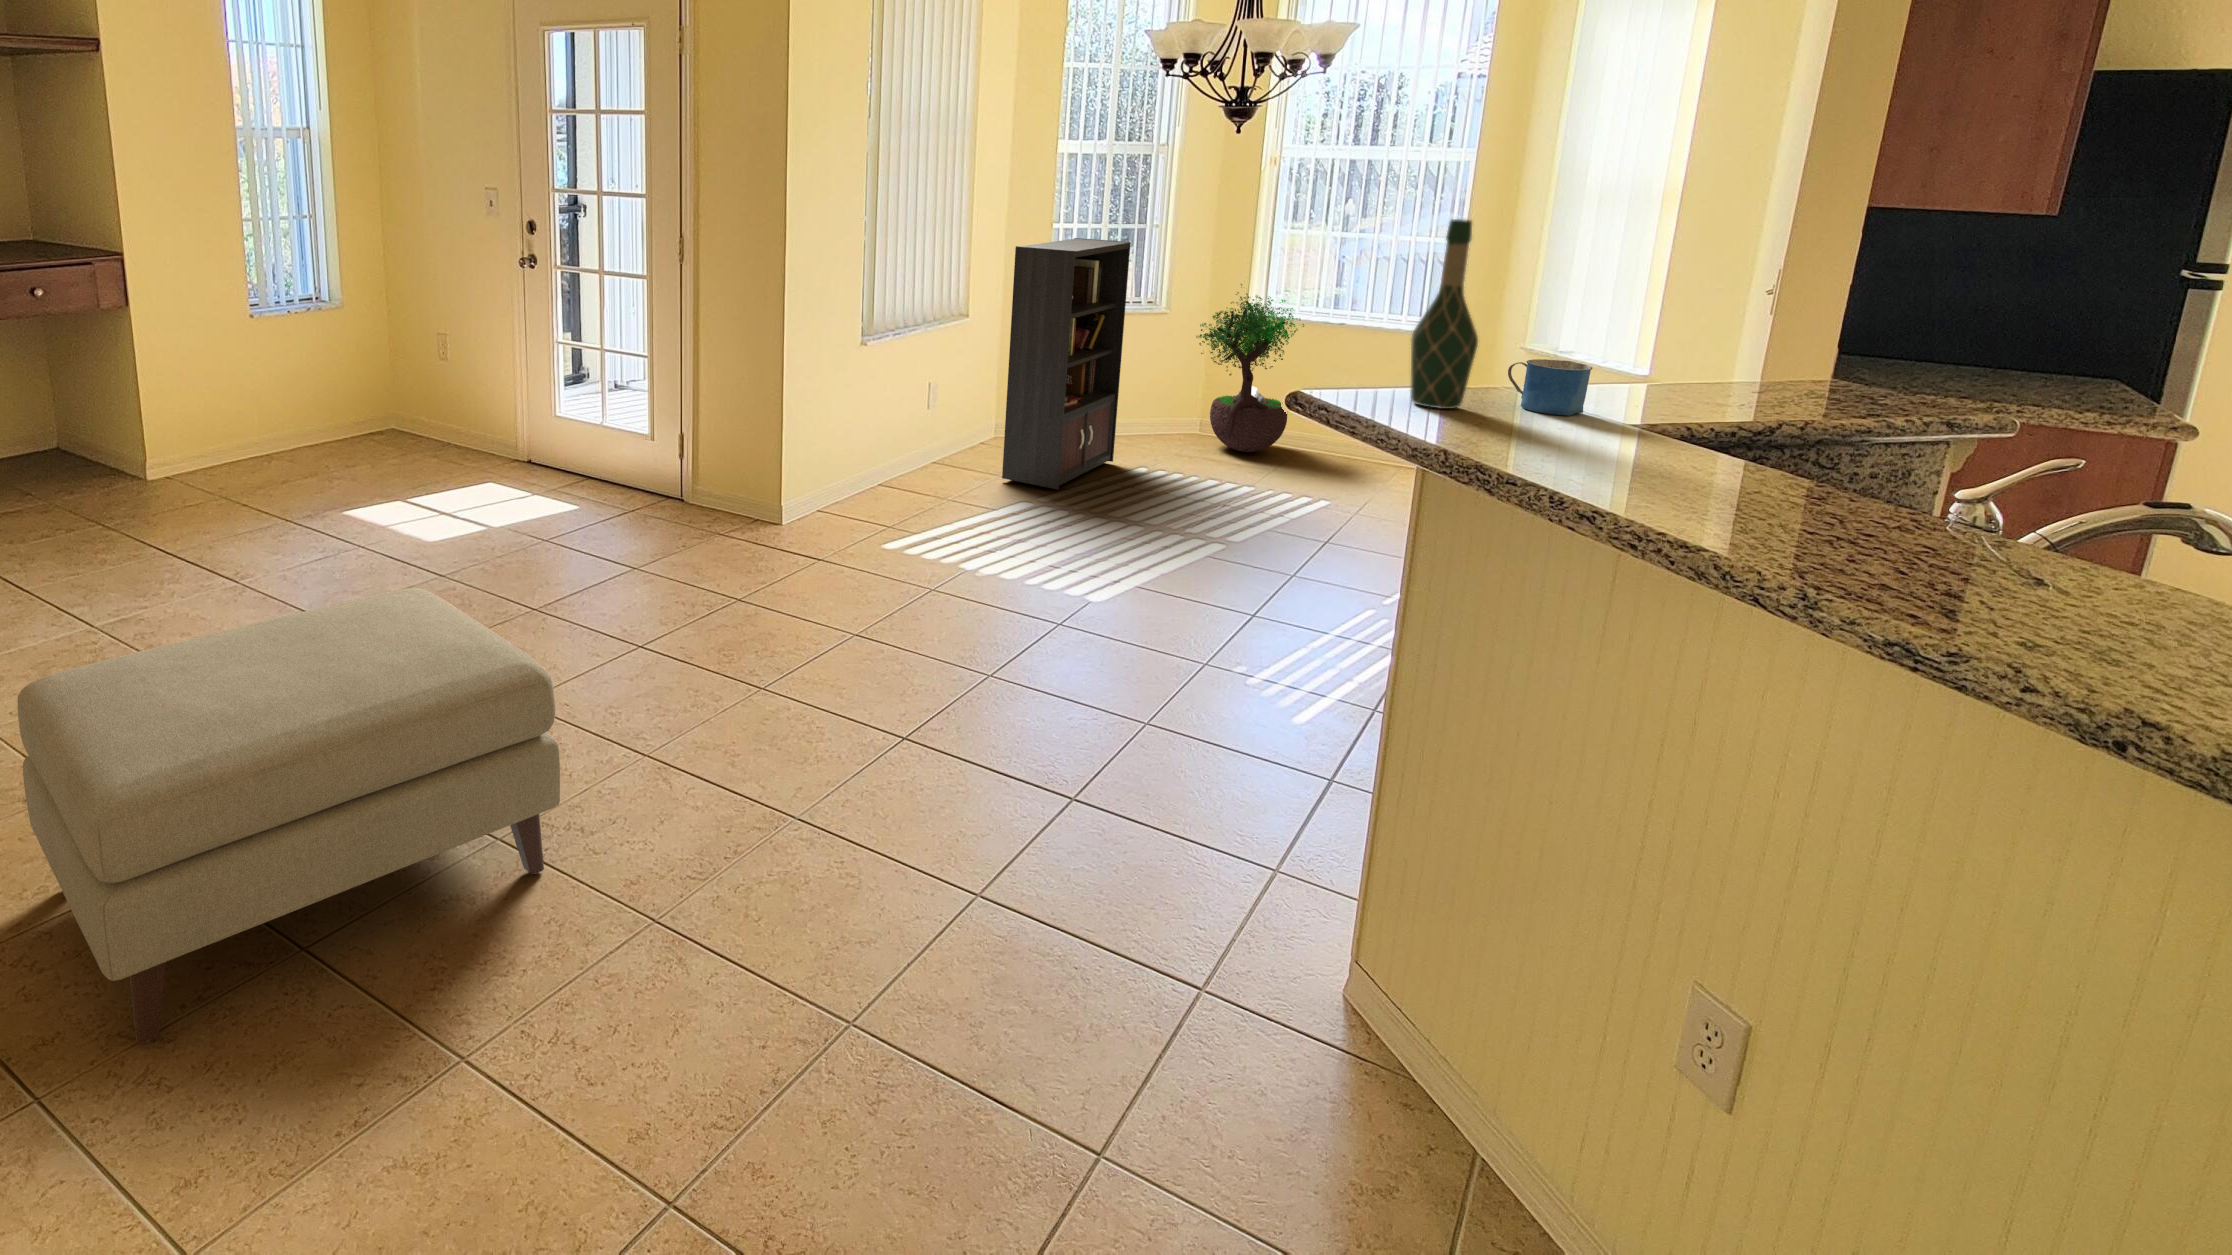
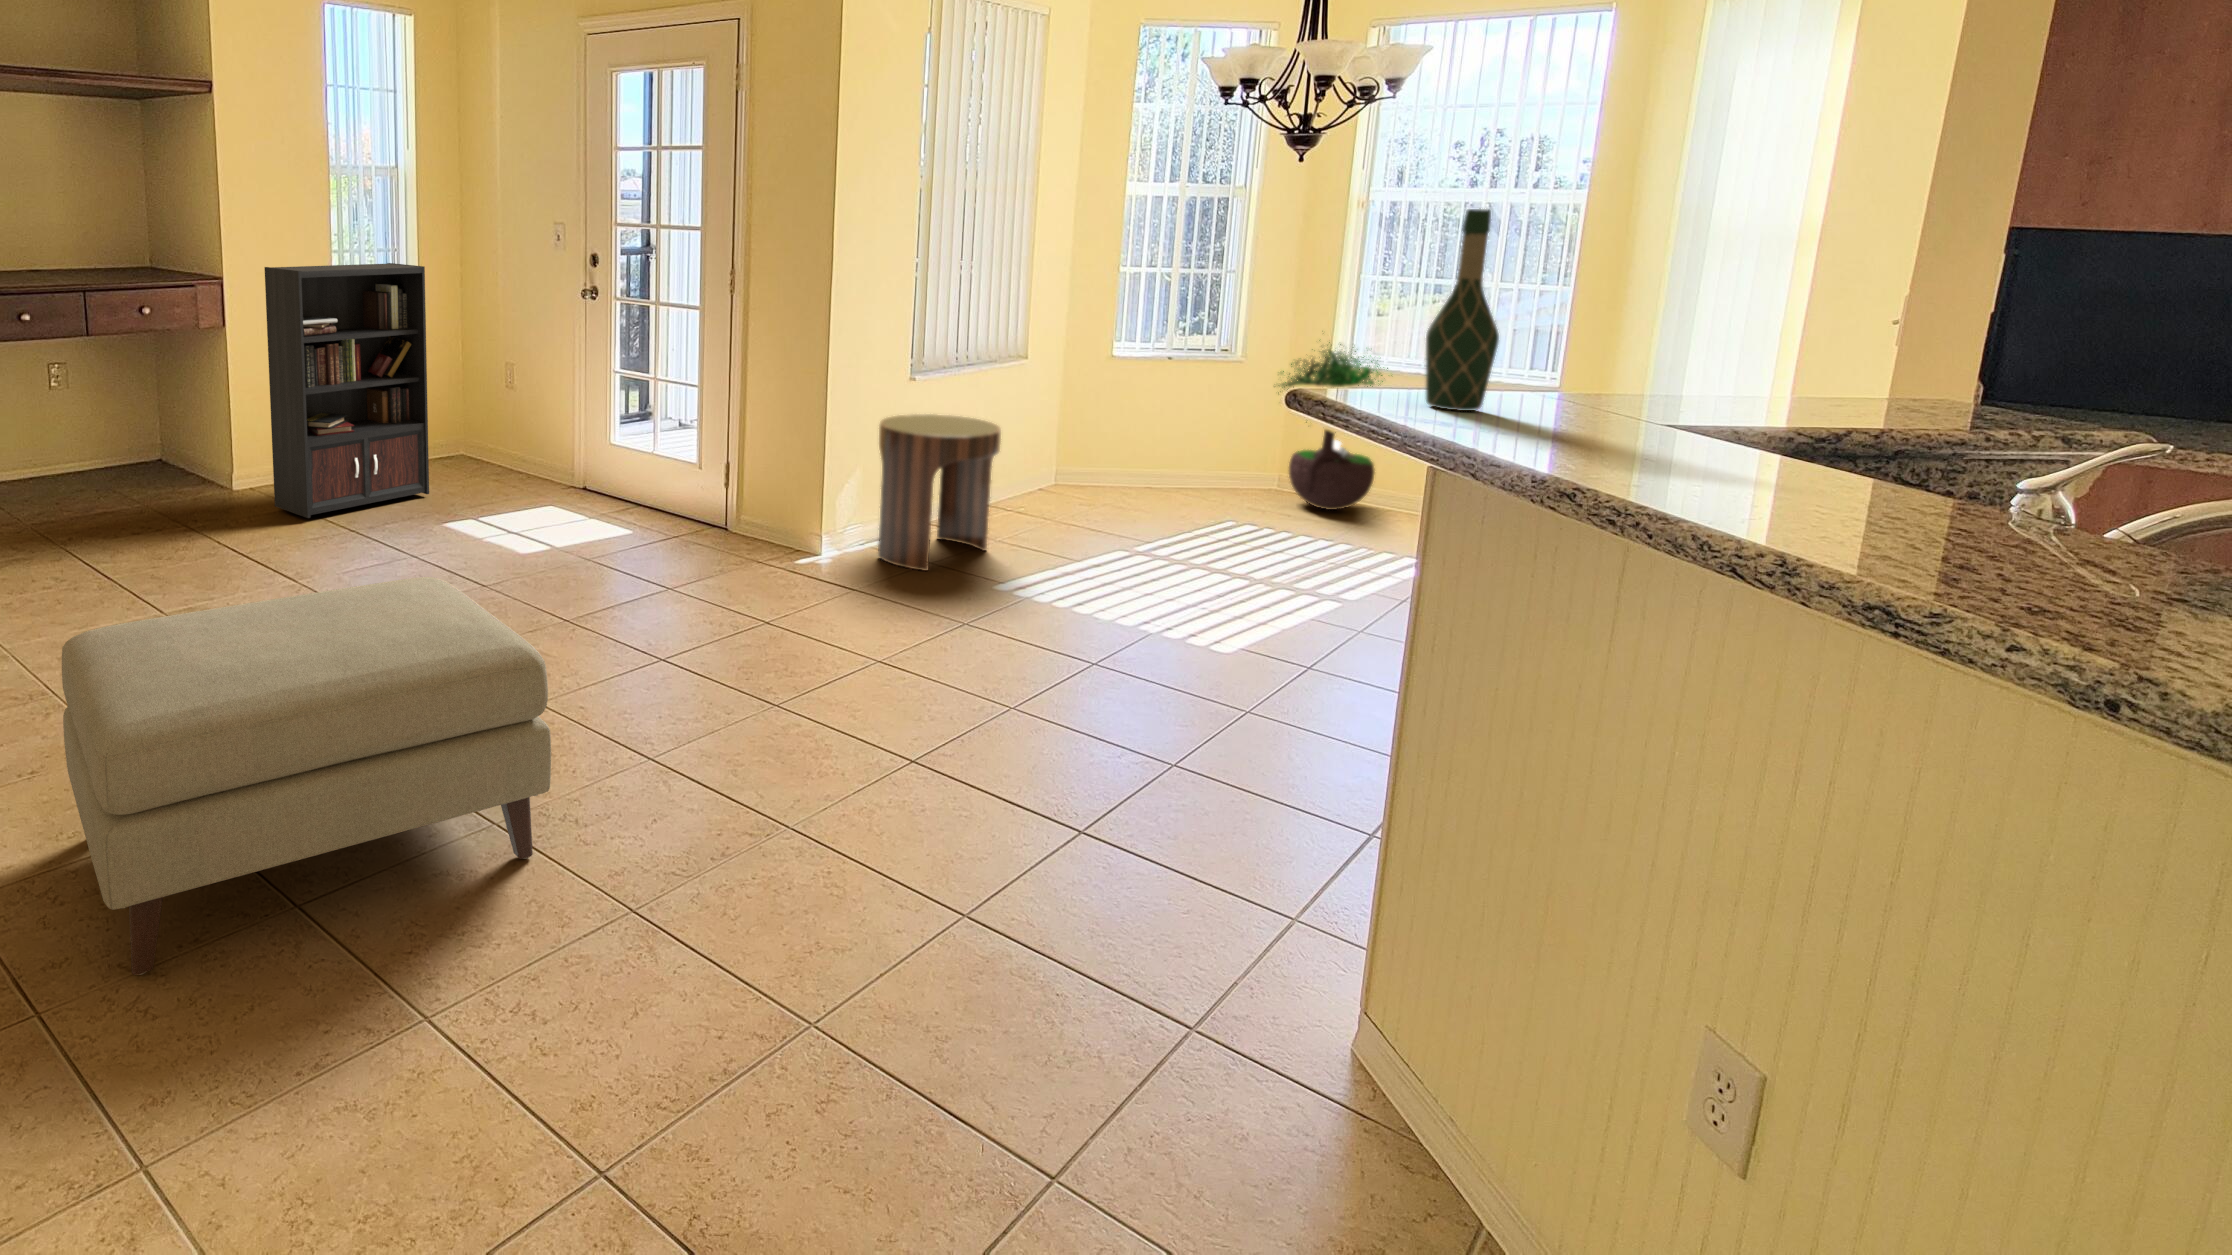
bookcase: present [1002,238,1131,490] -> present [265,263,429,518]
mug: present [1508,359,1592,416] -> none [1540,363,1634,422]
side table: none [835,378,953,535] -> present [878,414,1001,571]

